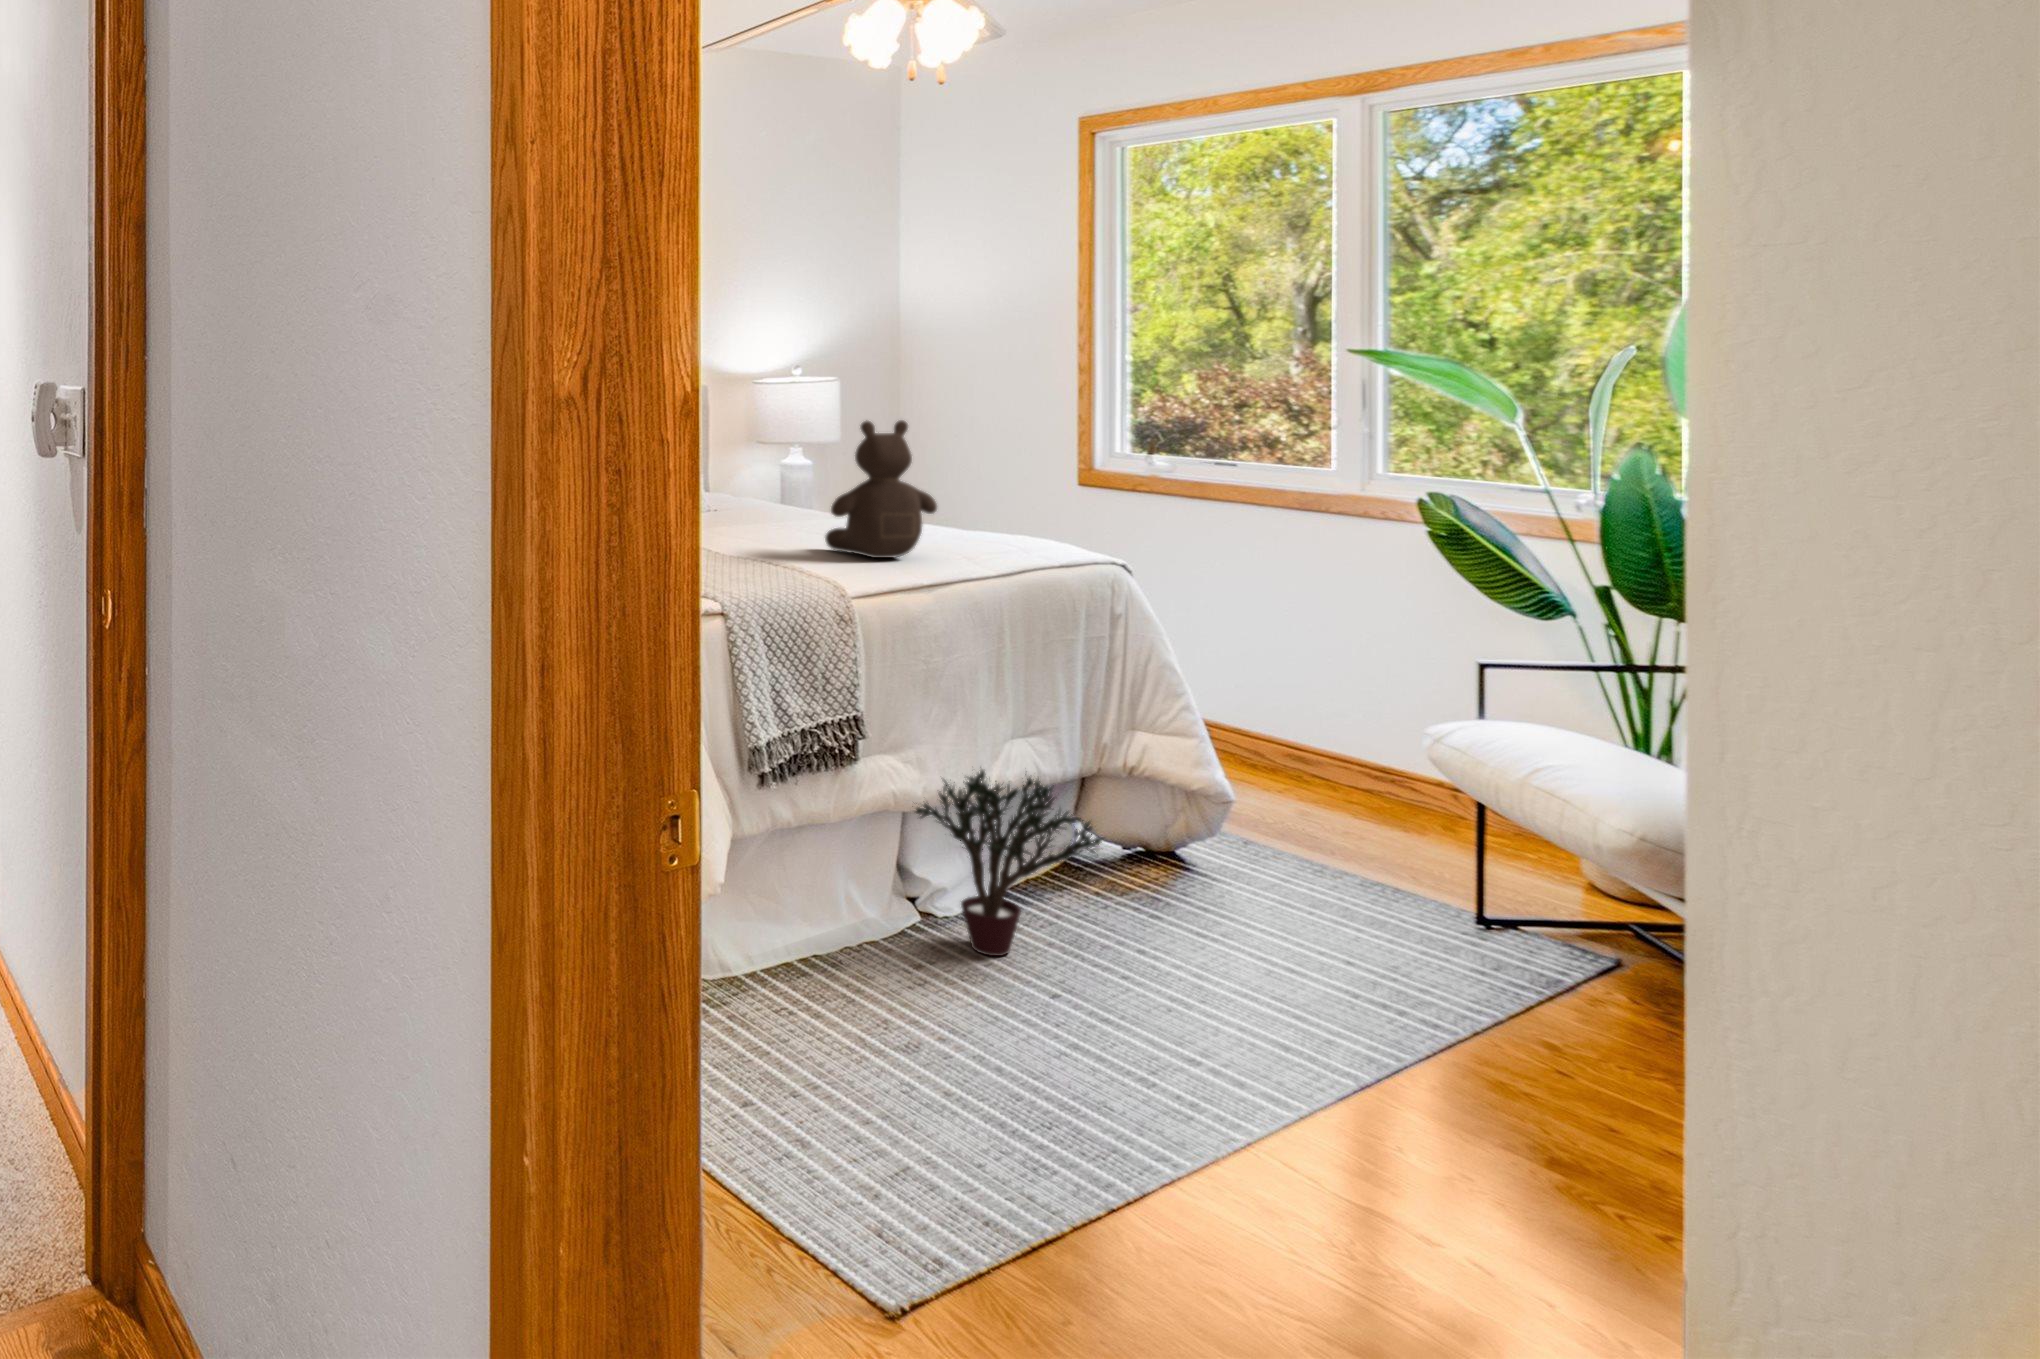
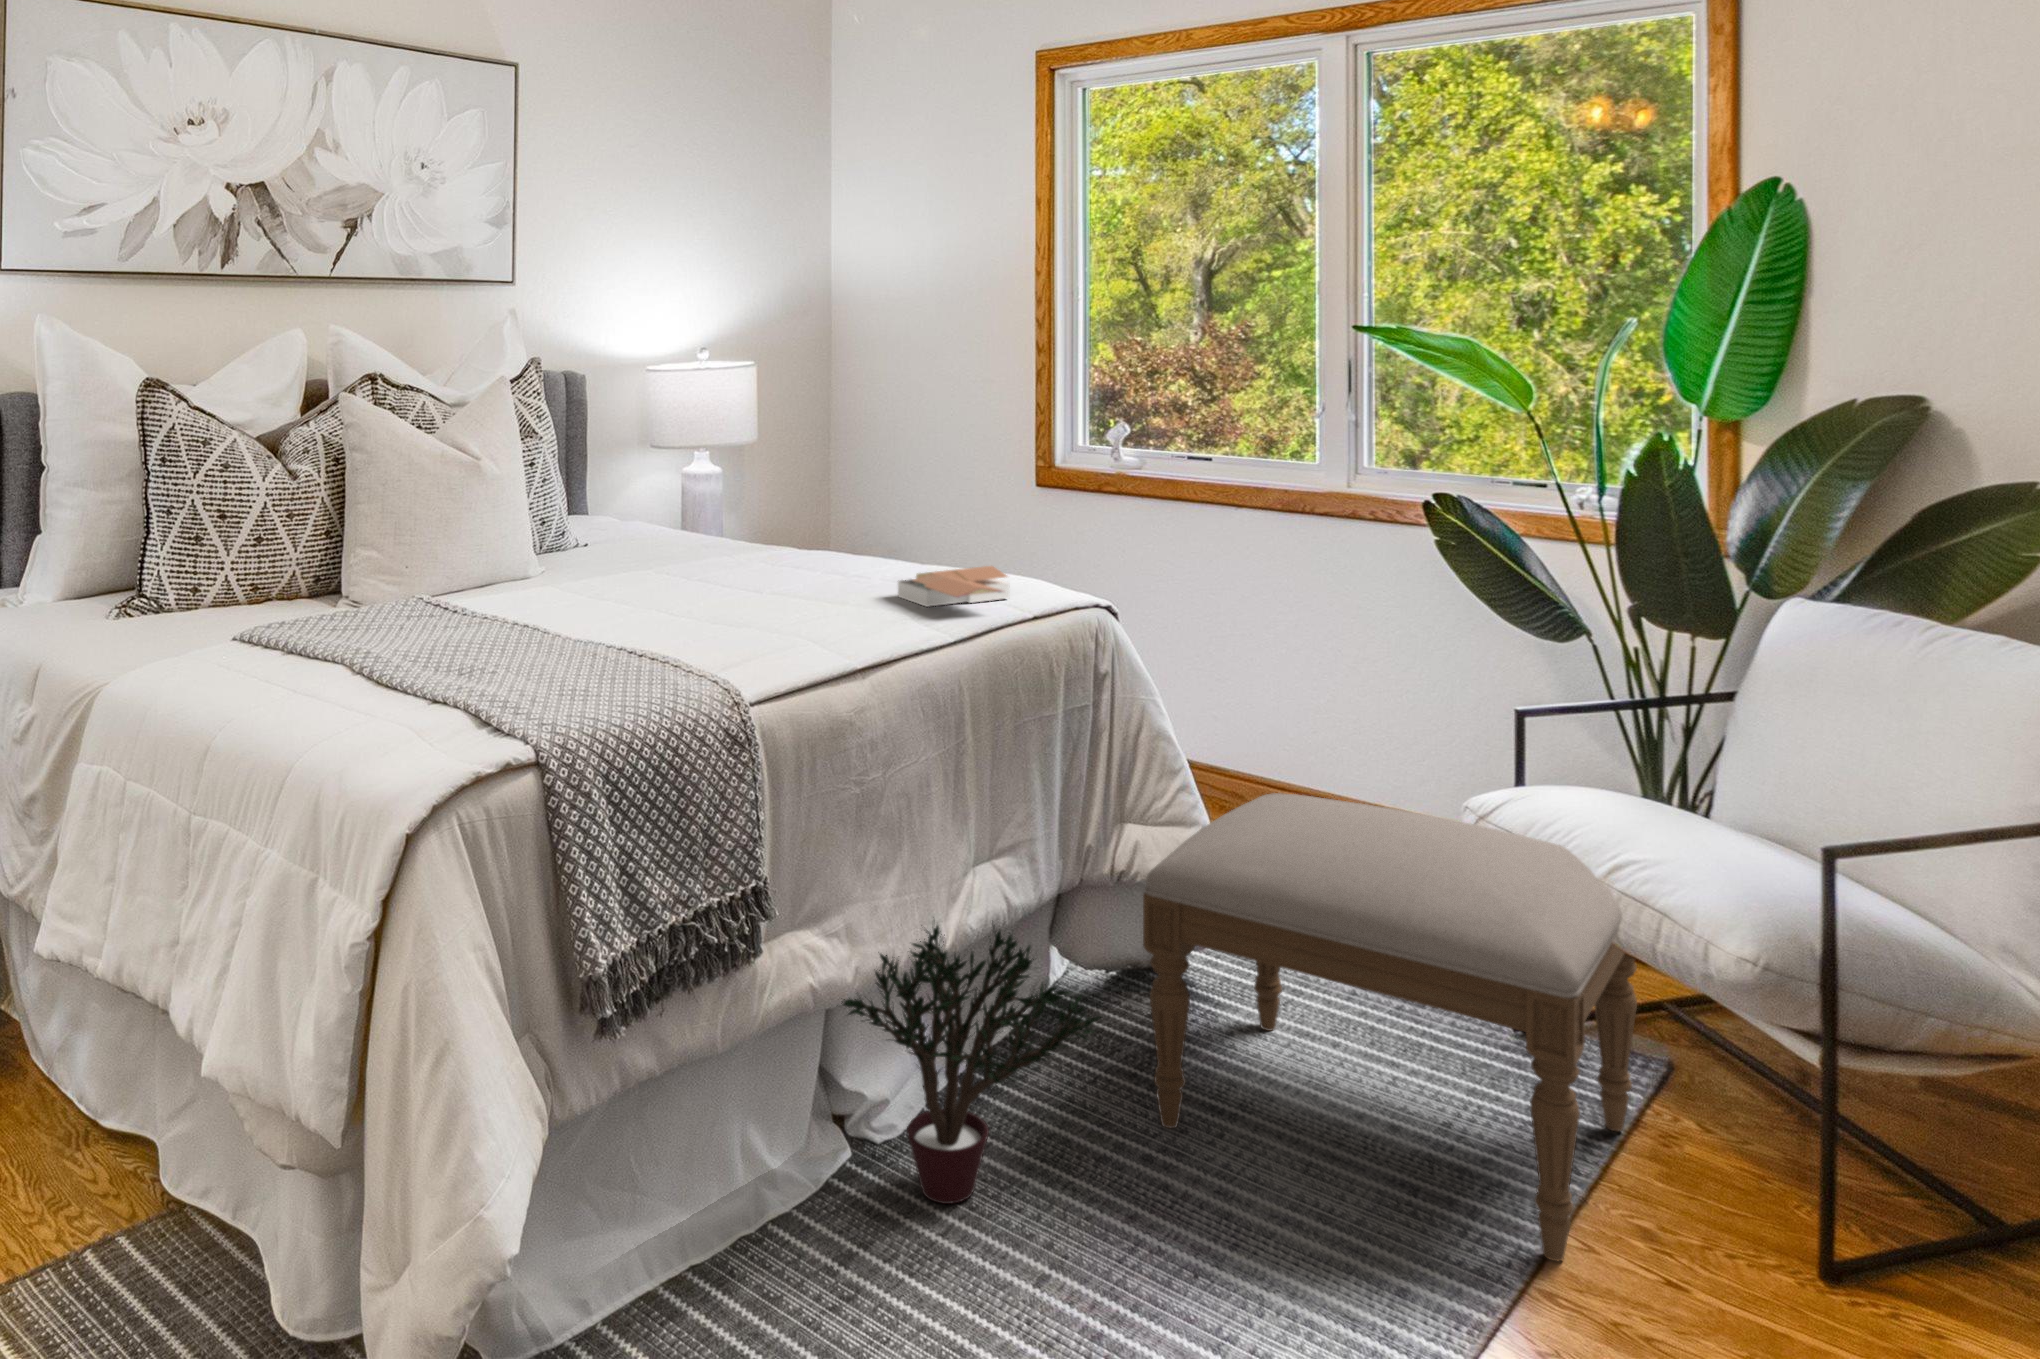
teddy bear: present [825,420,937,558] -> none [722,430,874,625]
book: none [955,527,1043,553] -> present [898,566,1010,607]
ottoman: none [1144,711,1577,1049] -> present [1143,793,1637,1261]

